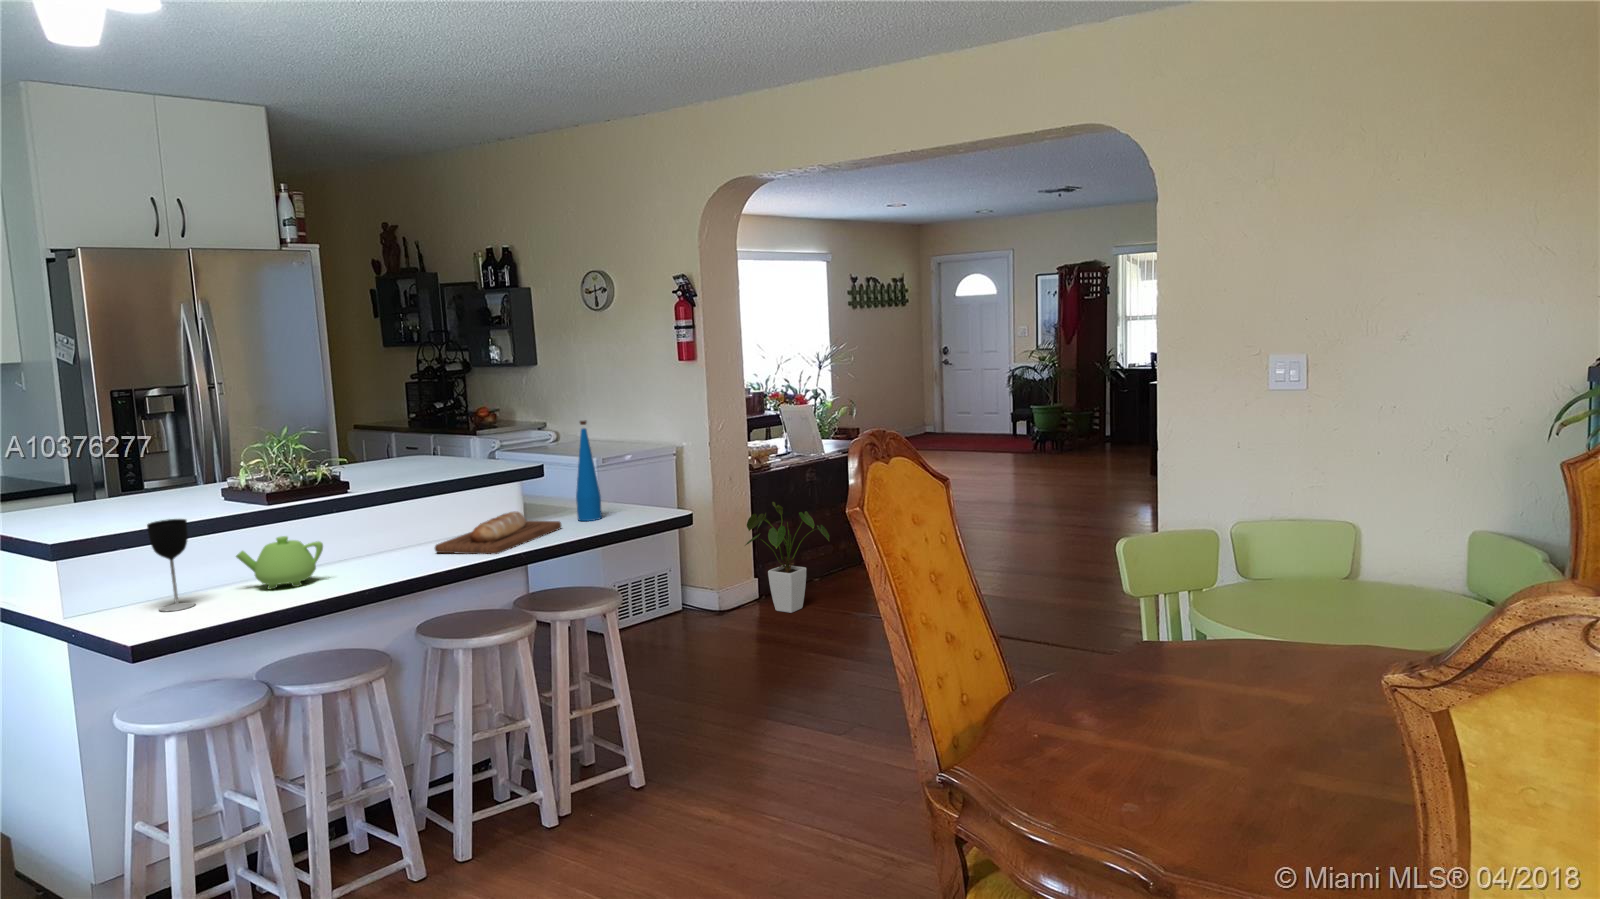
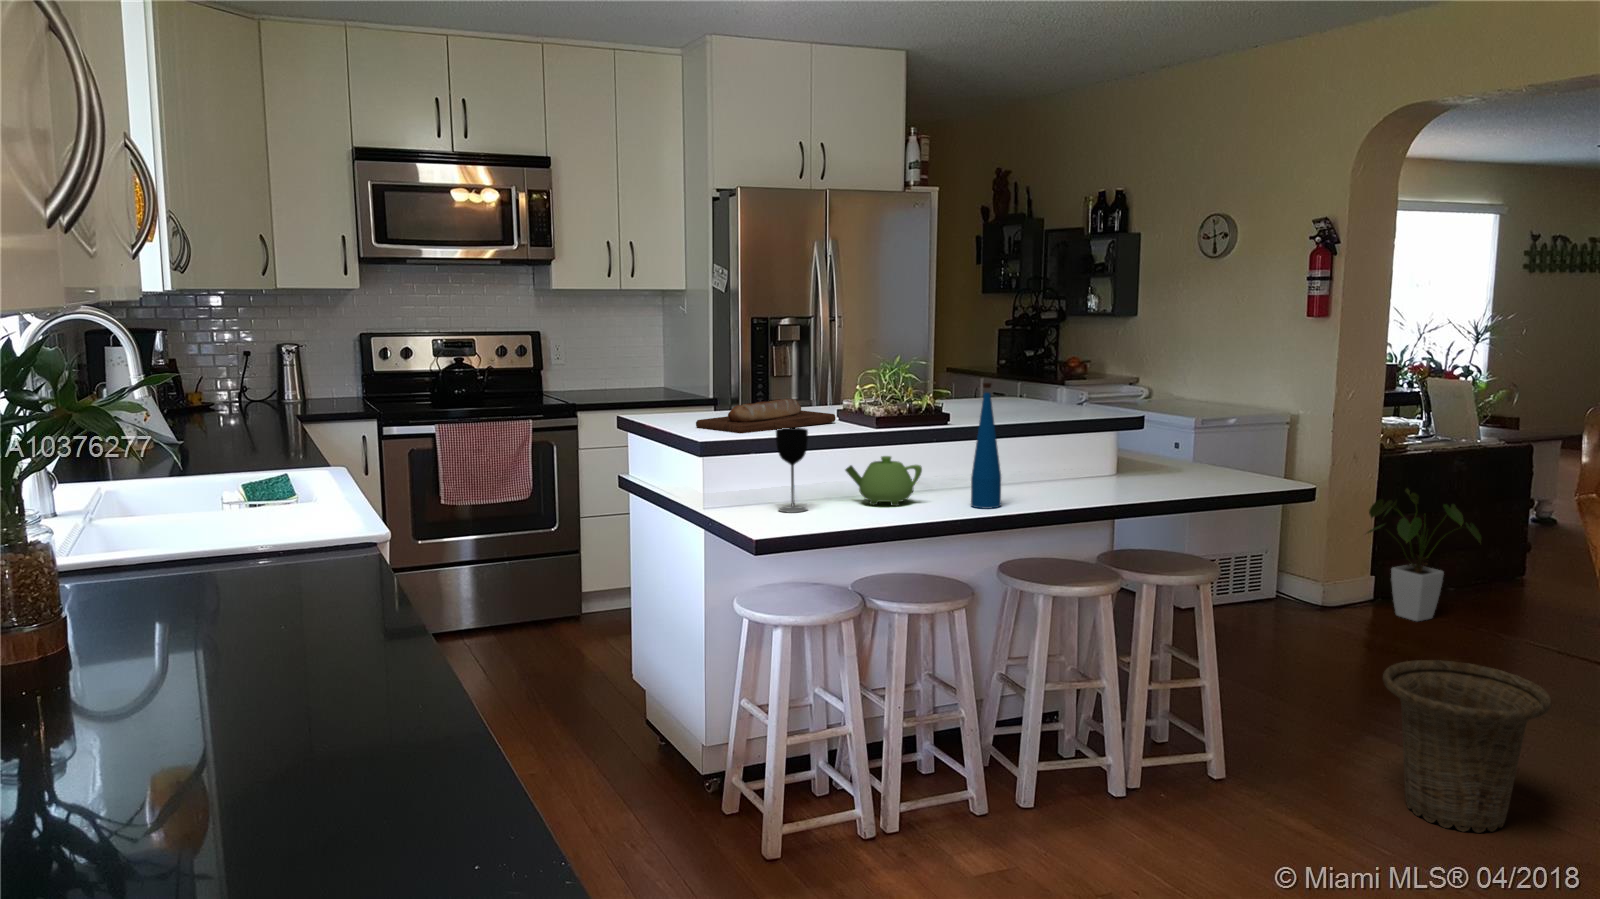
bottle: present [576,420,602,521] -> present [971,383,1001,509]
bread loaf: present [435,512,561,554] -> present [696,399,835,433]
basket: none [757,644,873,781] -> present [1383,660,1551,833]

